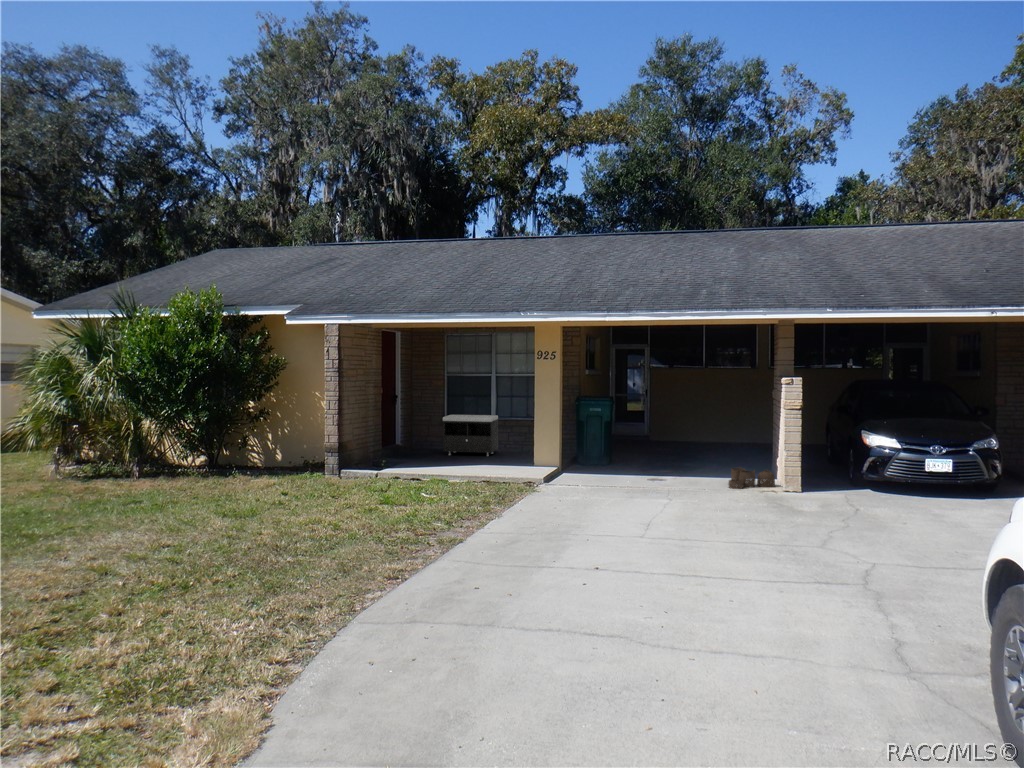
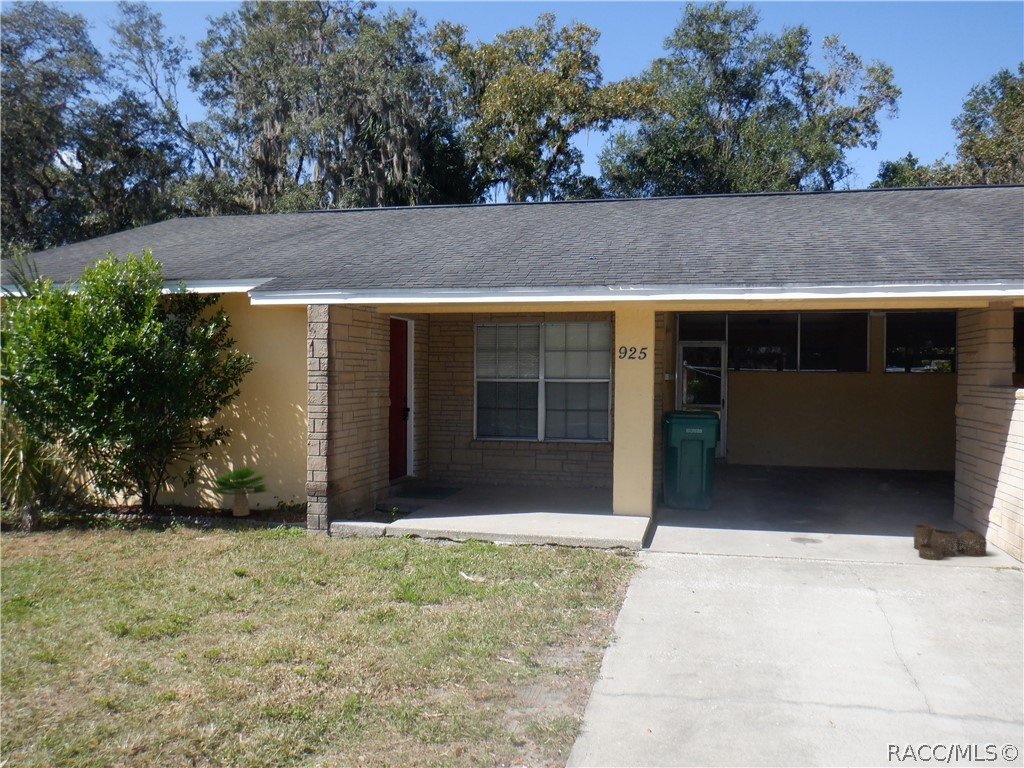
storage bench: present [443,415,498,456] -> none [469,434,542,491]
potted plant: none [256,434,299,470] -> present [214,466,268,516]

